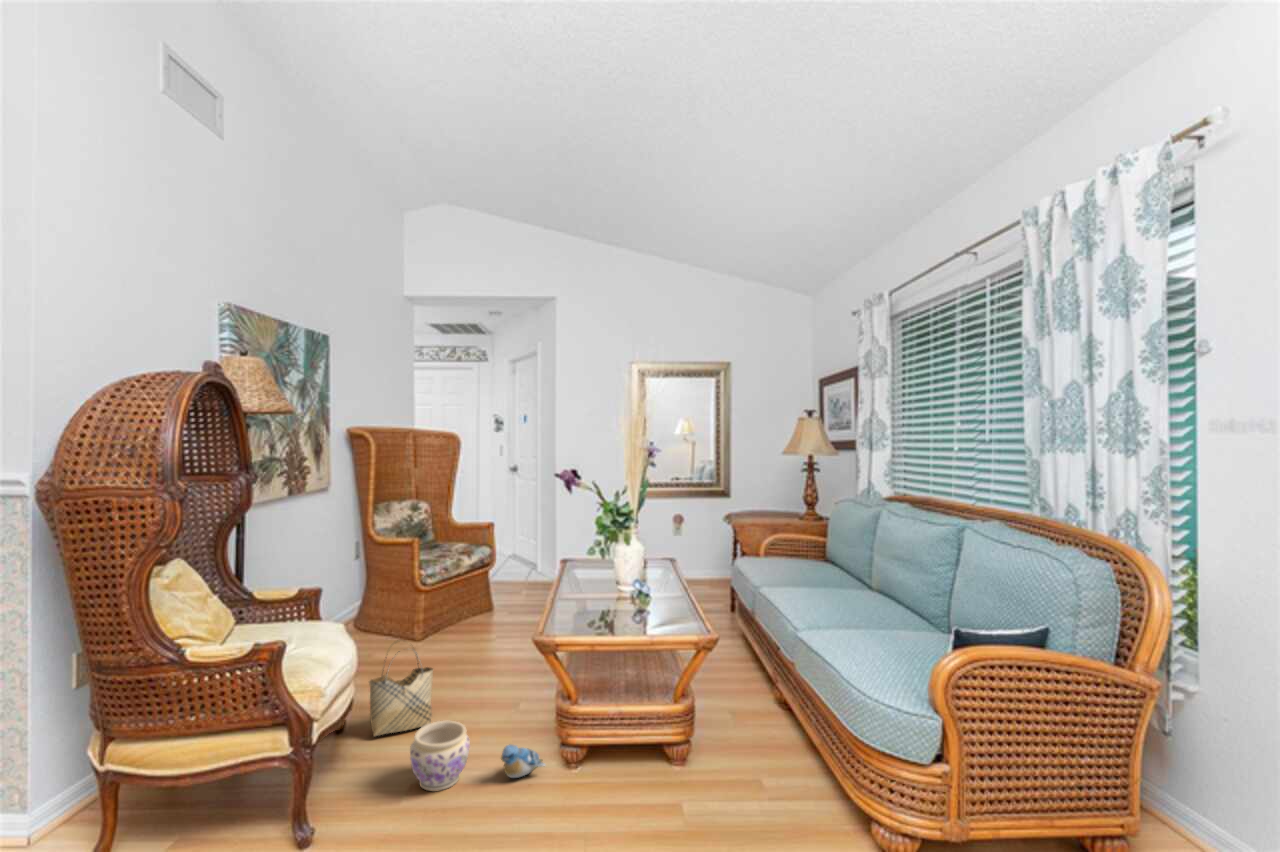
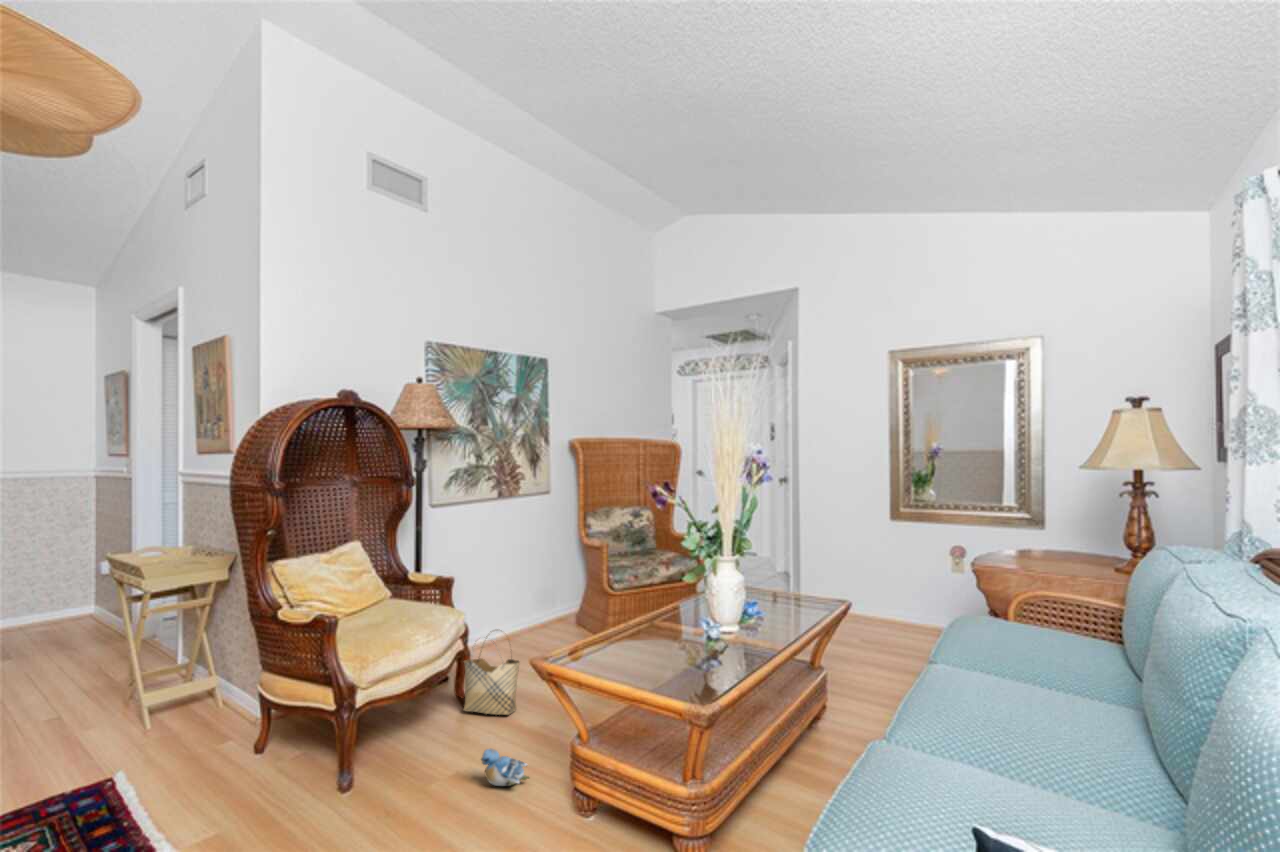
planter: present [410,721,470,792] -> none [423,708,479,772]

